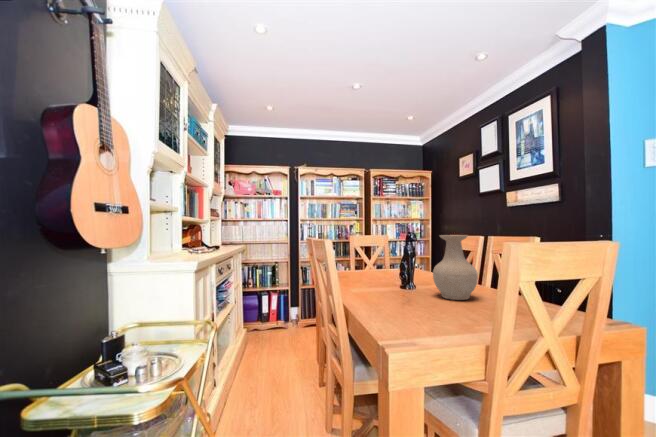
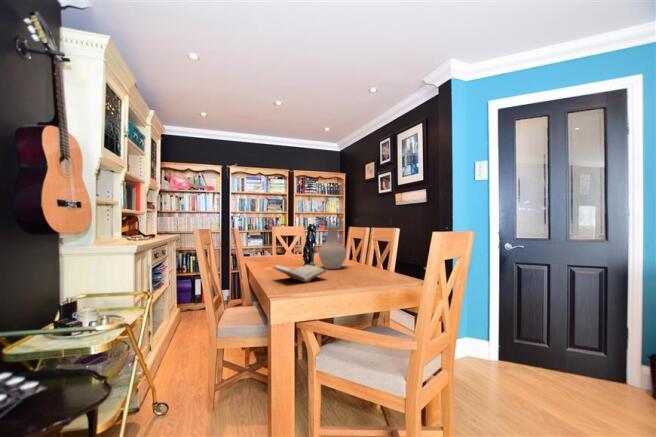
book: none [377,295,468,329] -> present [273,265,326,282]

